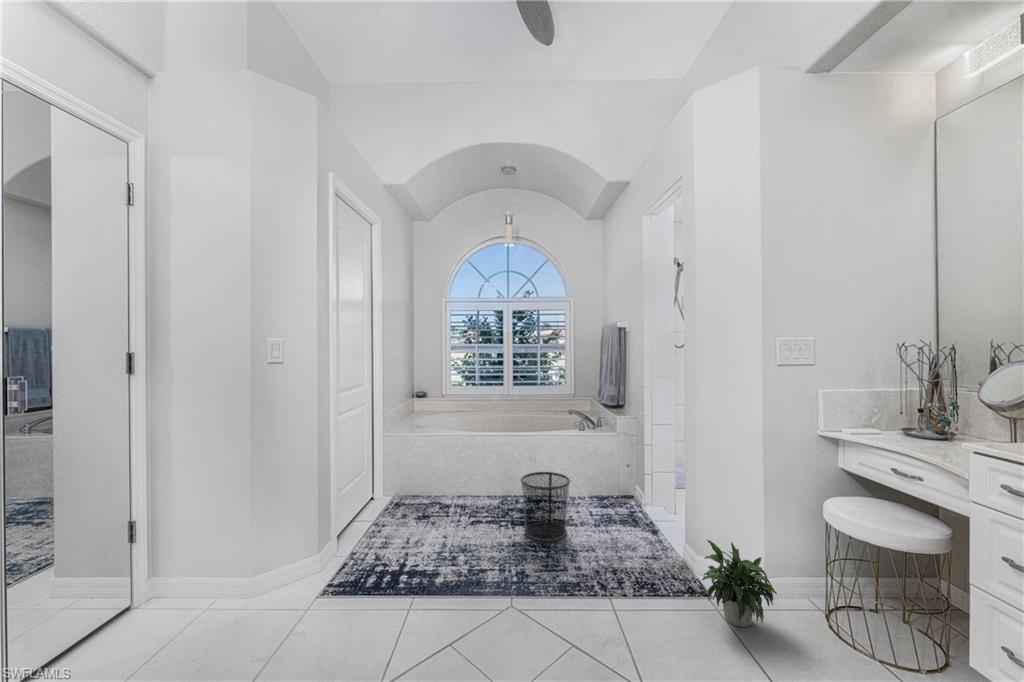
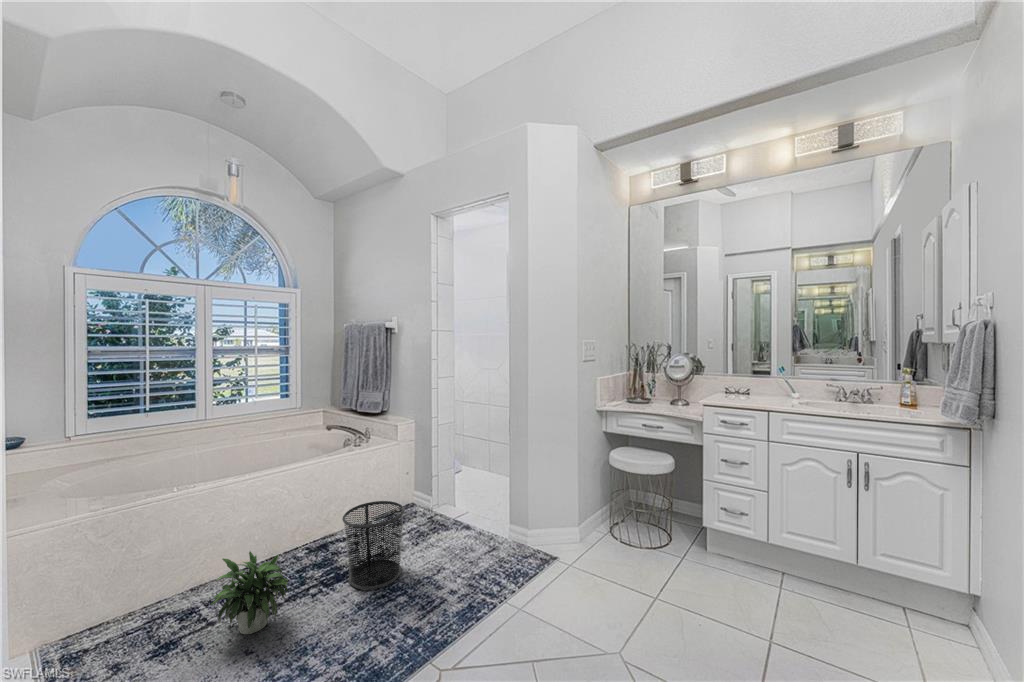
potted plant: present [702,540,777,627] -> present [211,551,289,634]

